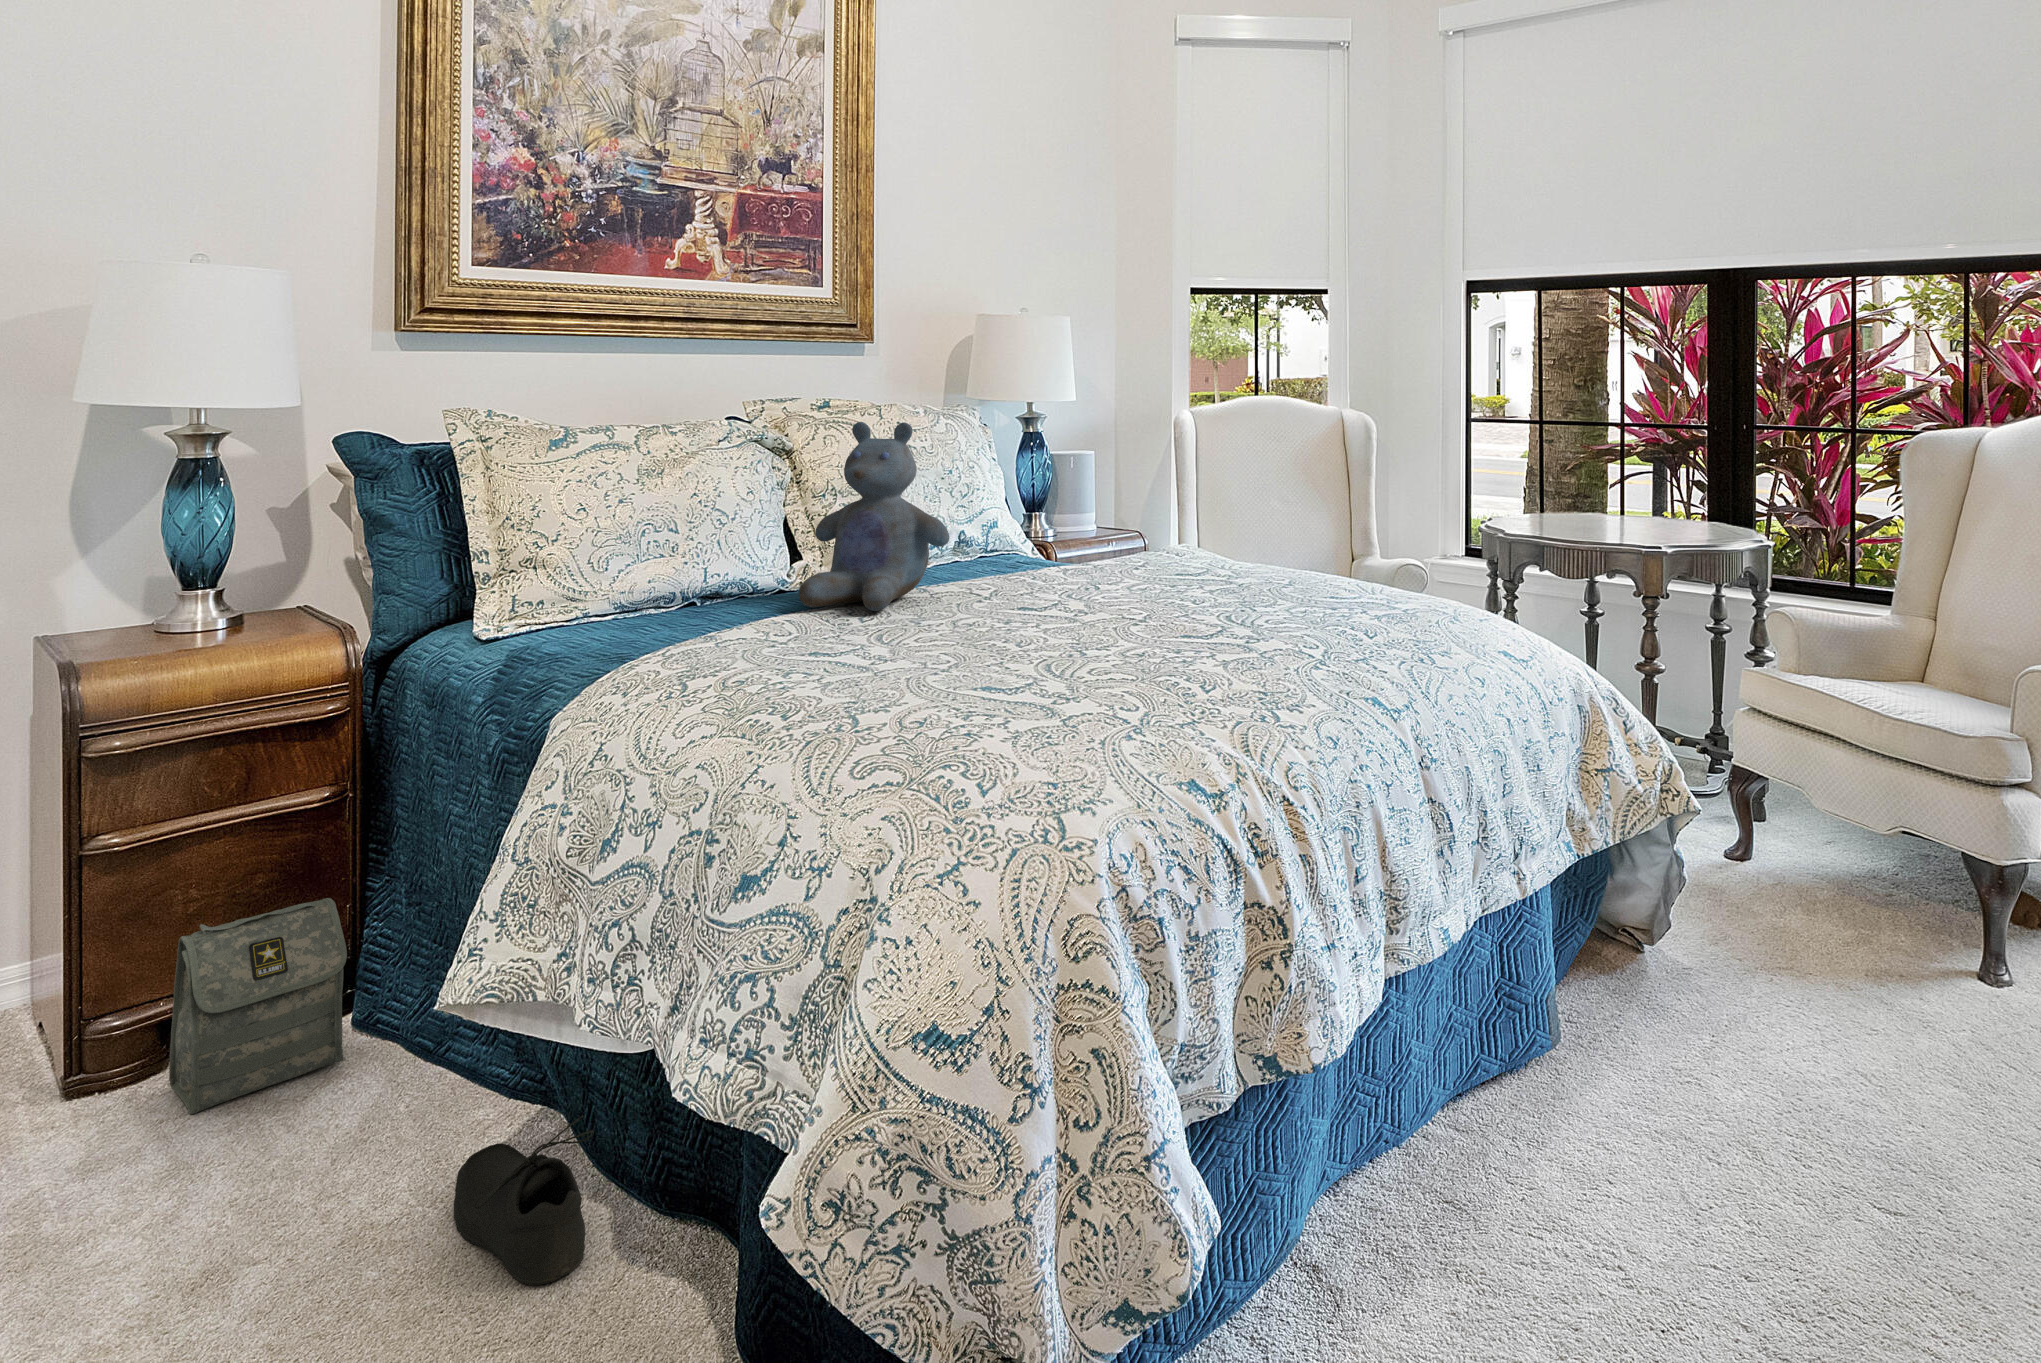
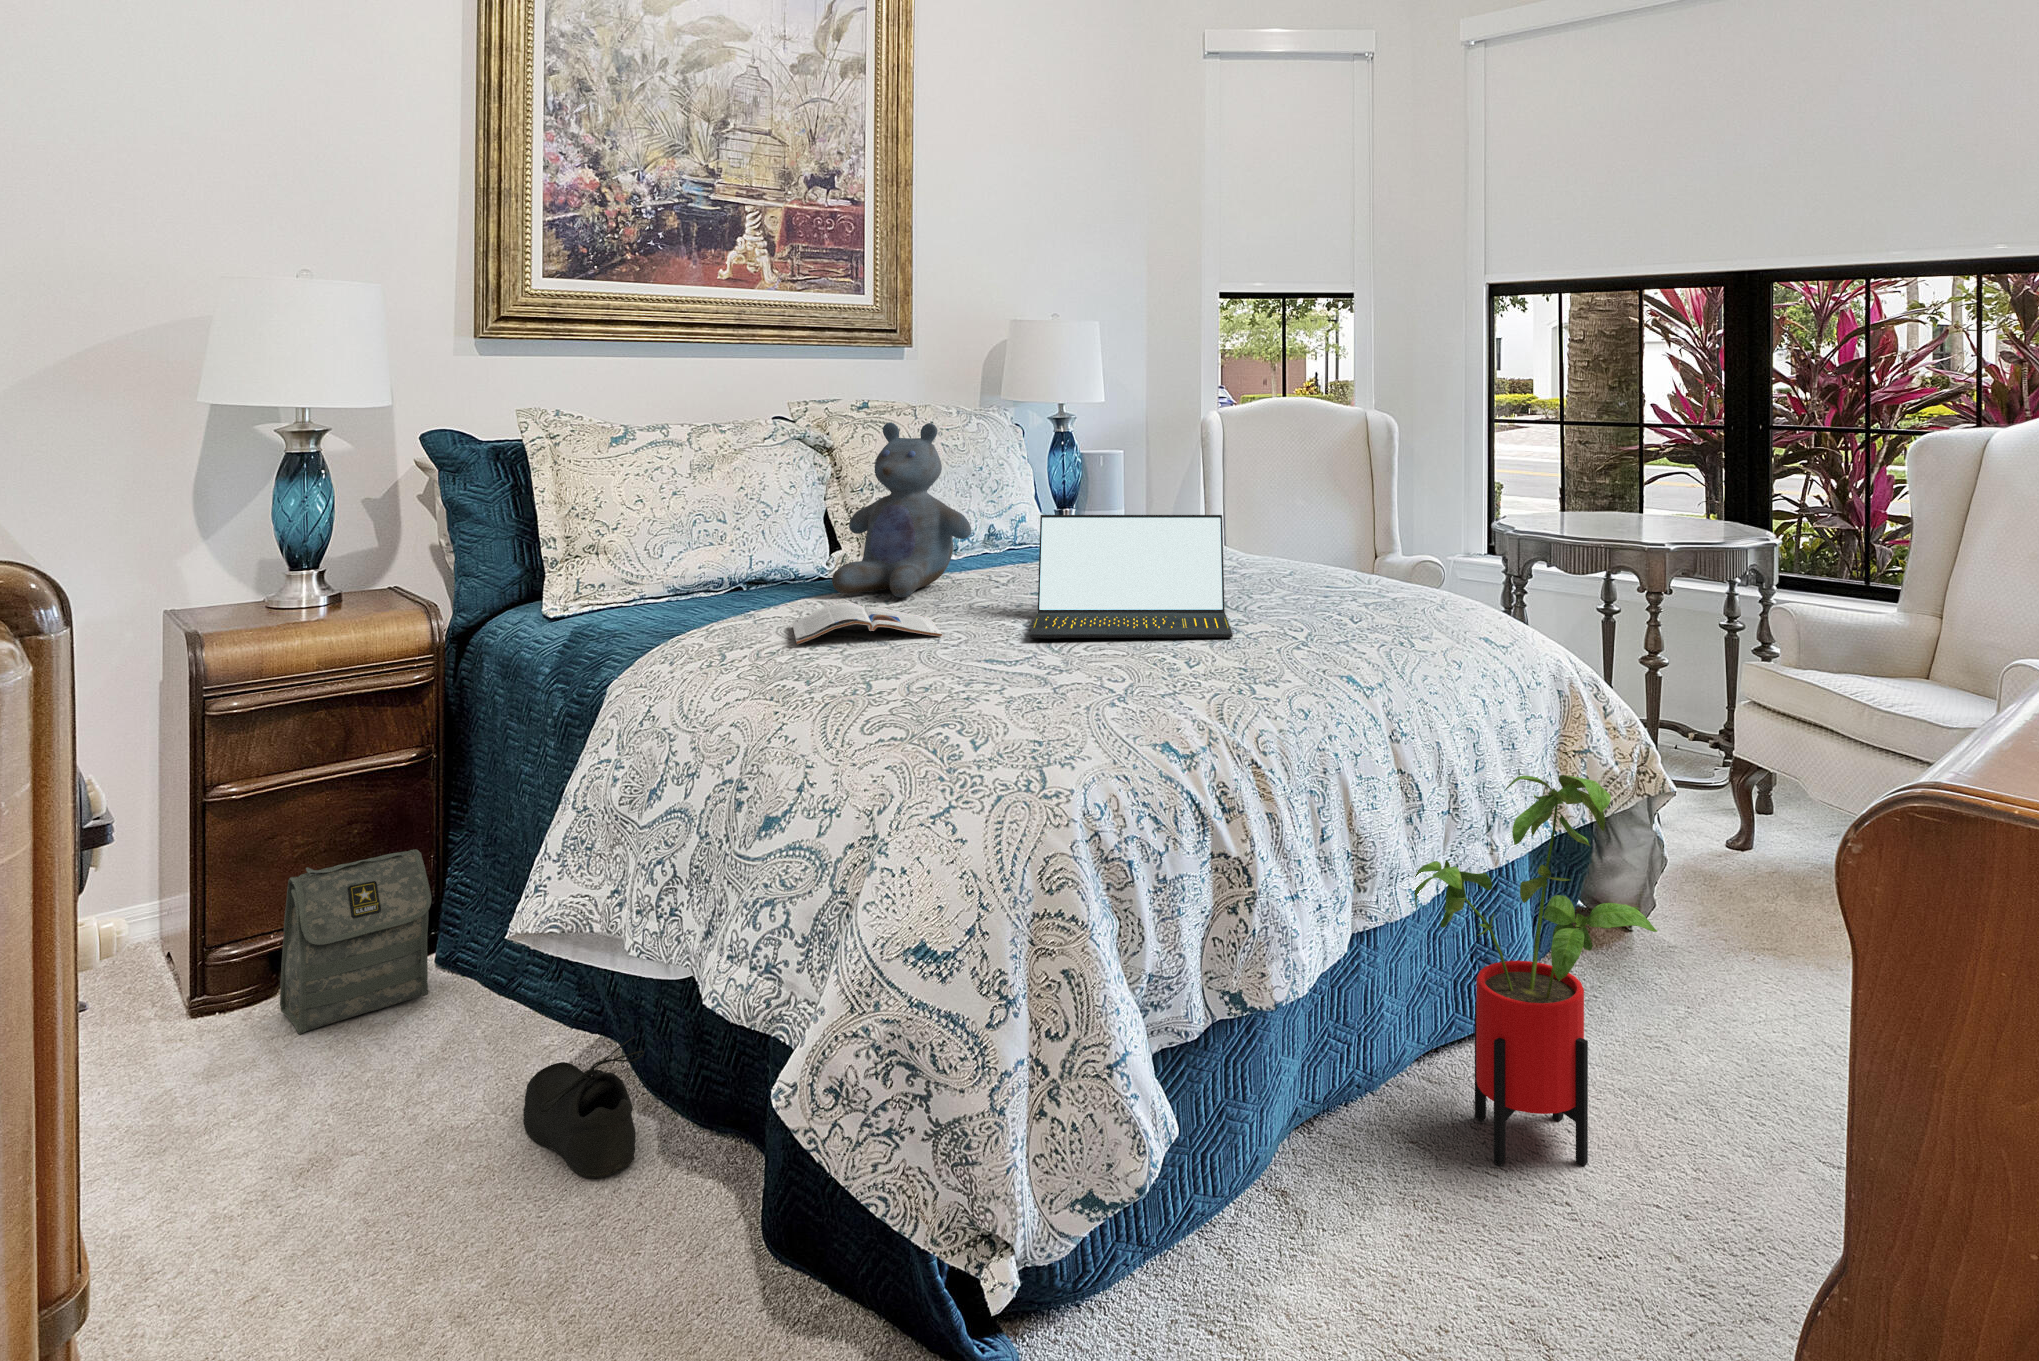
laptop: none [1025,520,1245,658] -> present [1030,515,1233,639]
magazine: none [758,619,928,669] -> present [792,603,942,644]
house plant: none [1442,798,1717,1225] -> present [1414,775,1657,1166]

